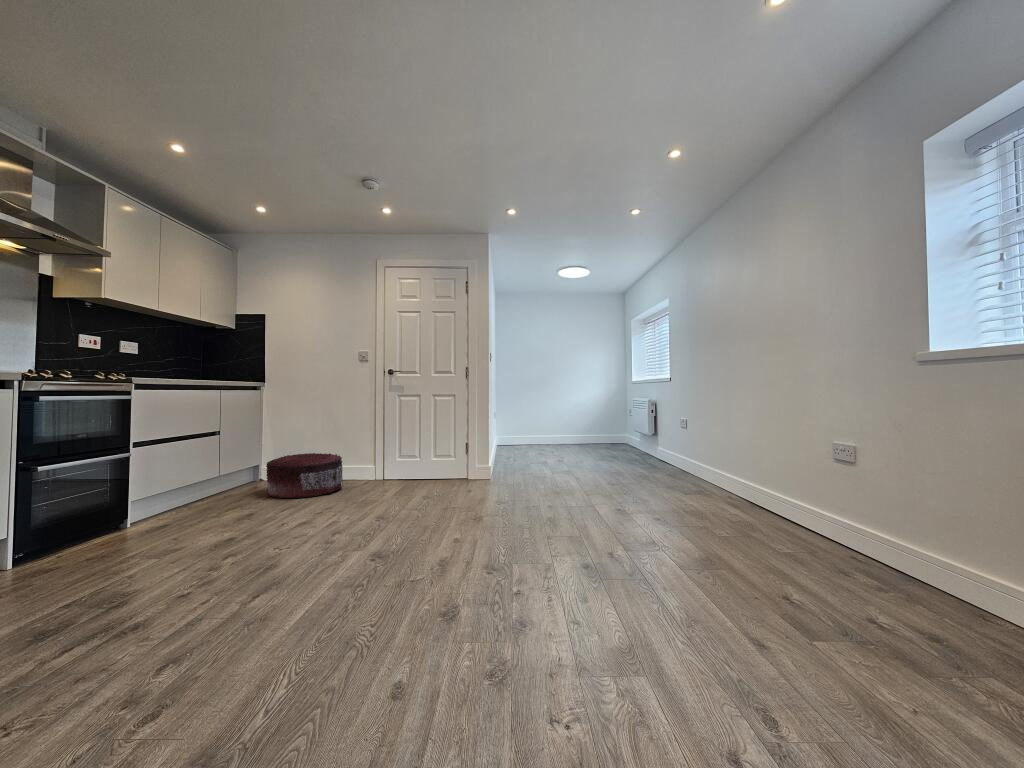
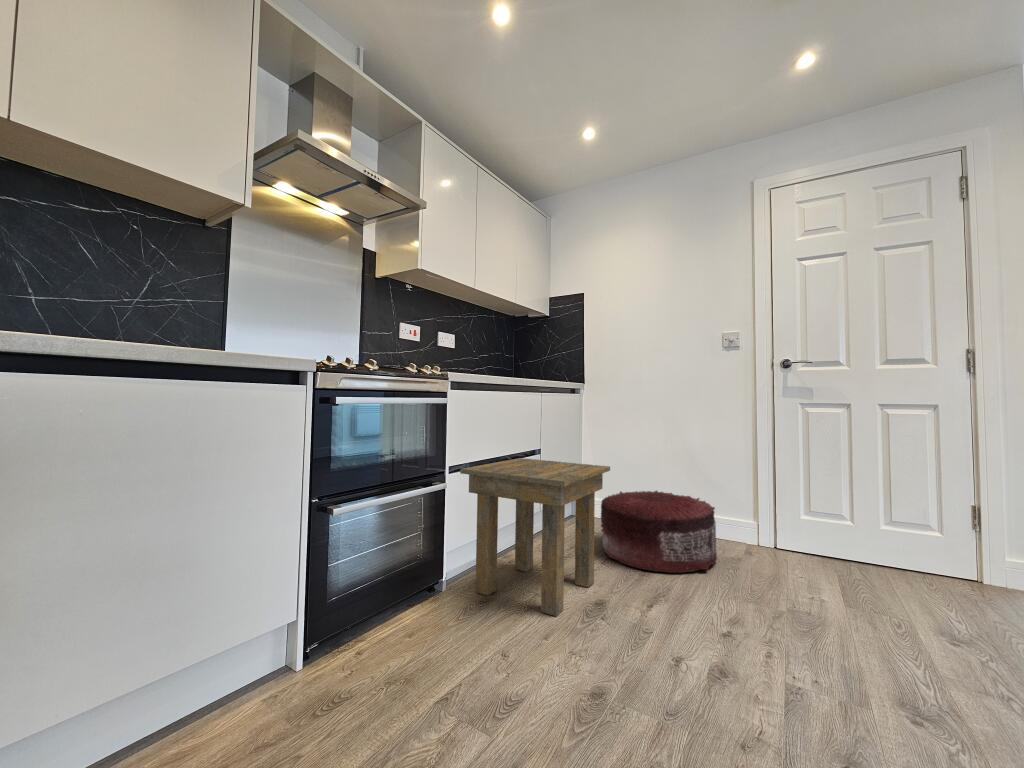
side table: none [144,436,264,523] -> present [460,458,610,616]

